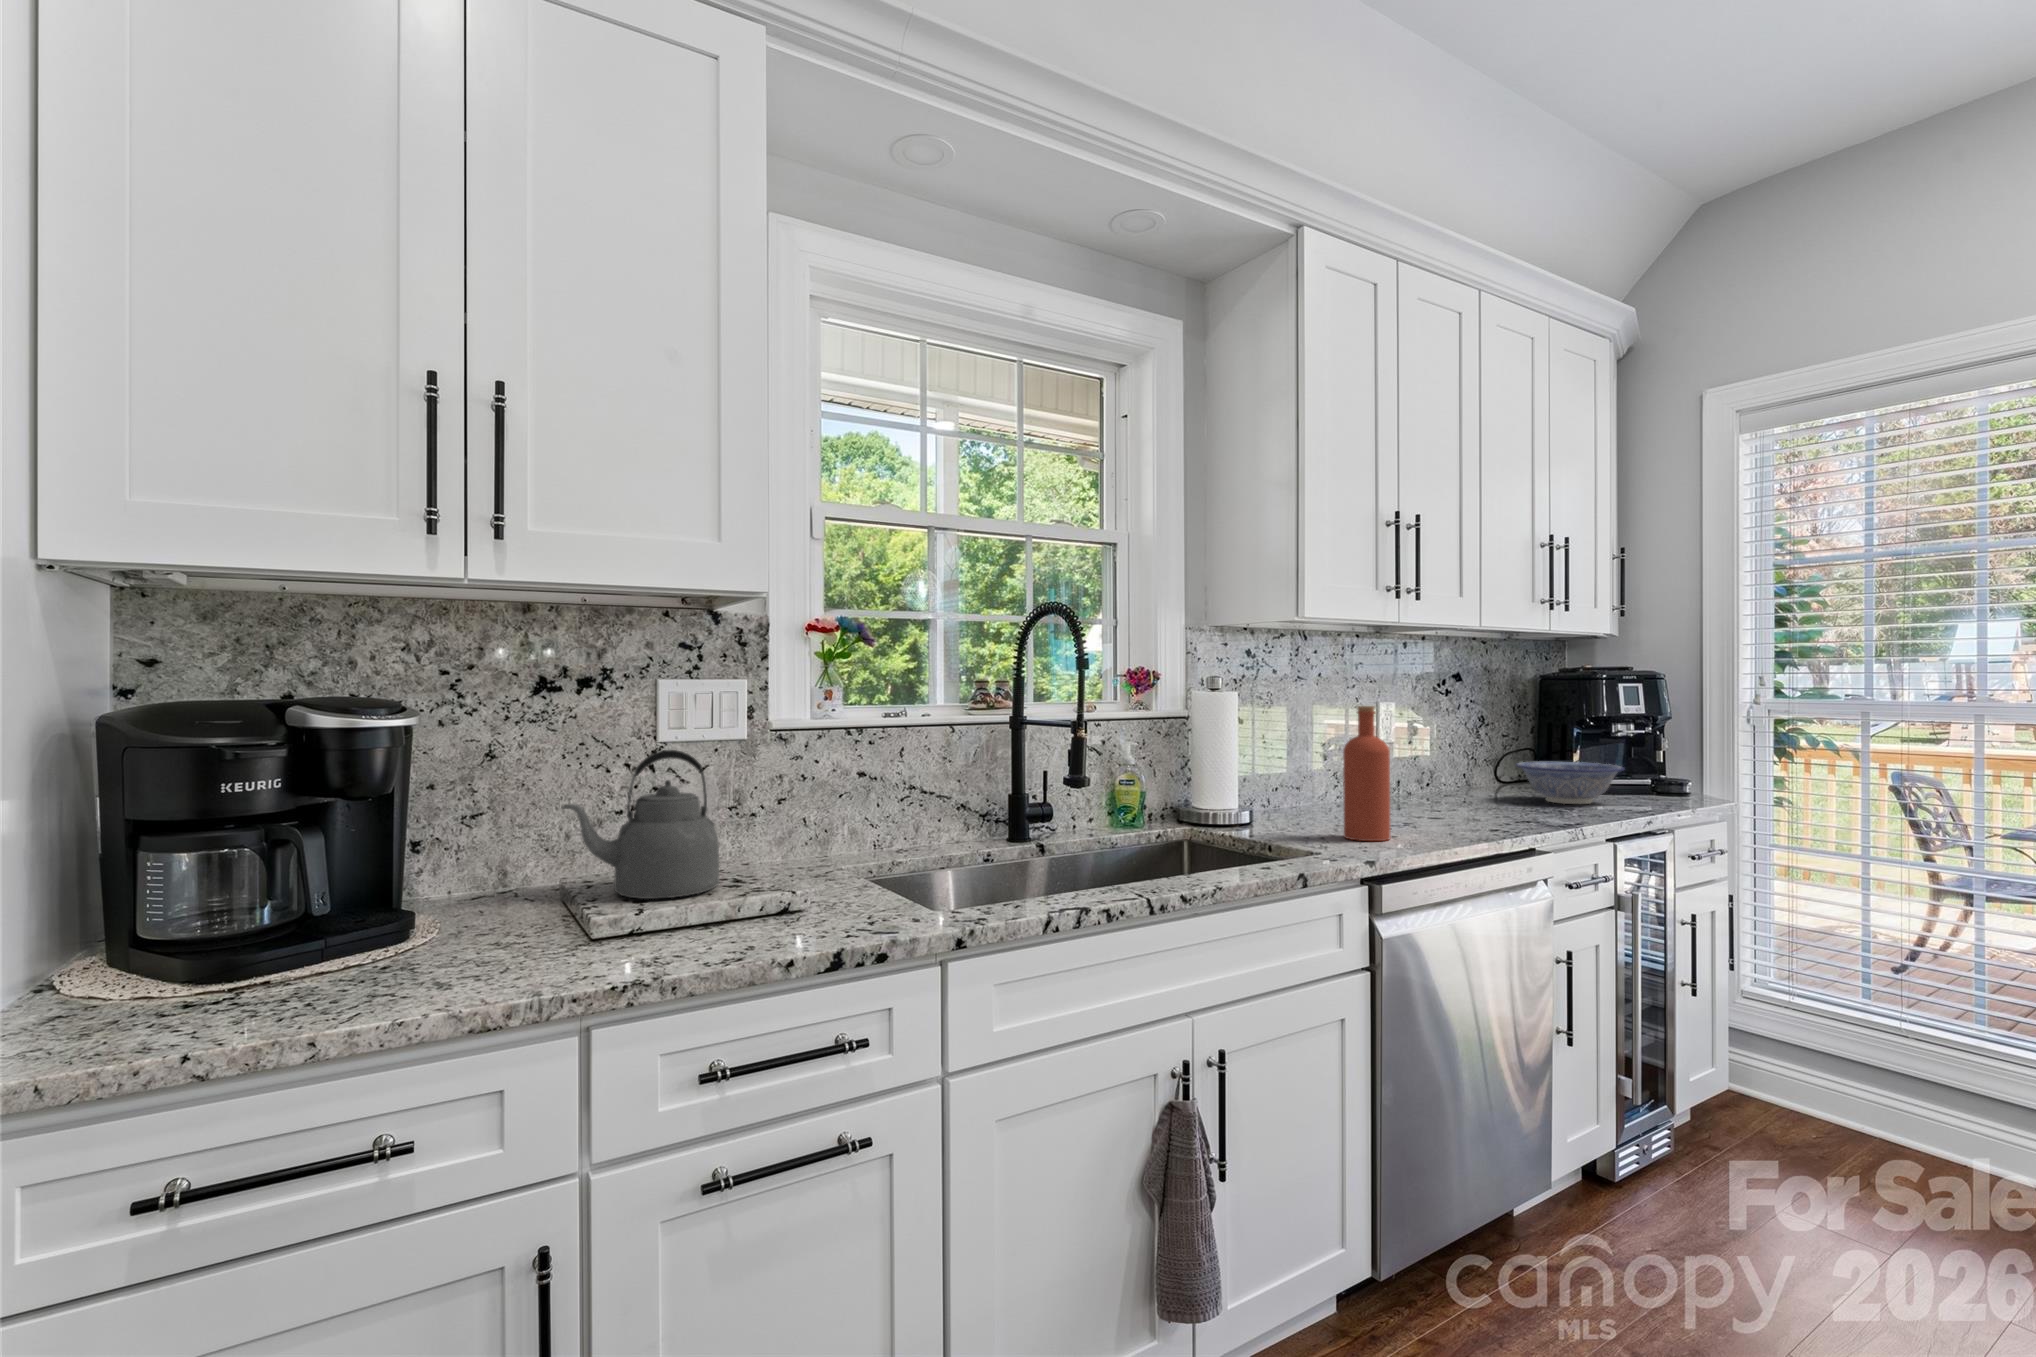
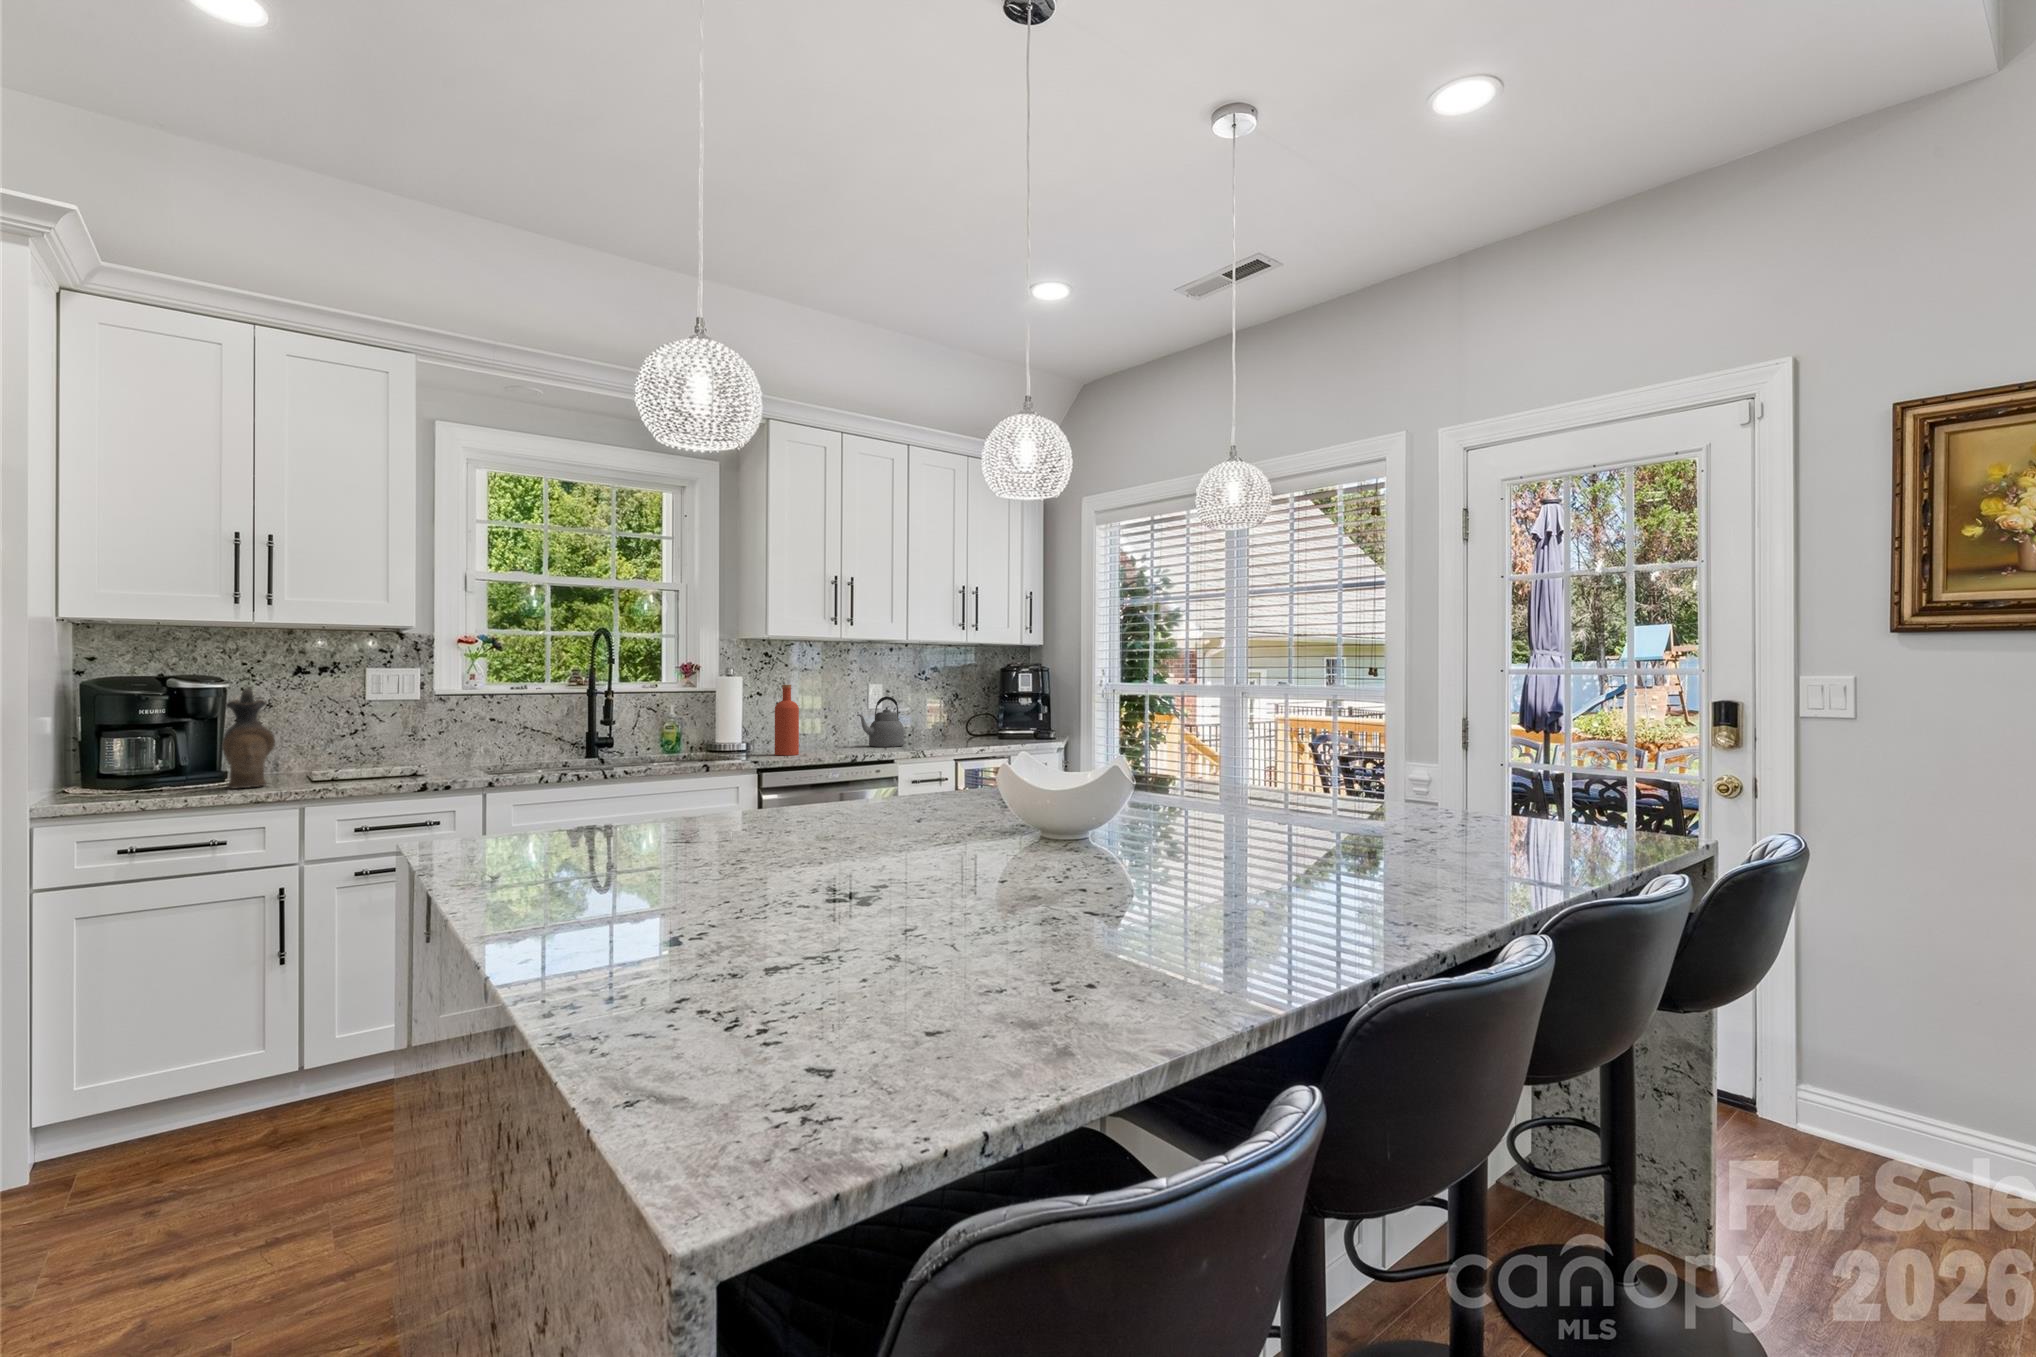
ceramic pitcher: none [406,727,523,980] -> present [222,688,275,789]
kettle: present [562,750,720,899] -> present [857,697,904,747]
decorative bowl: present [1516,761,1624,804] -> none [939,720,994,743]

